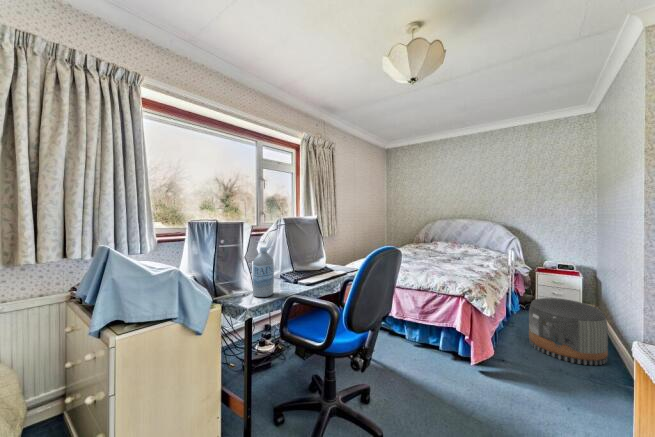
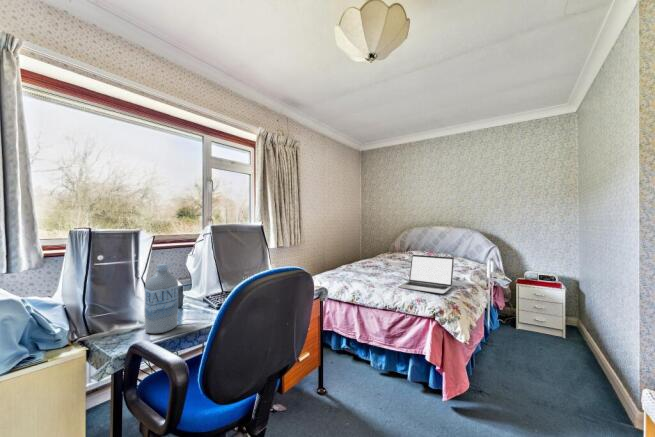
laptop: none [430,245,479,277] -> present [398,255,454,294]
pouf: present [529,298,608,365] -> none [510,315,598,397]

